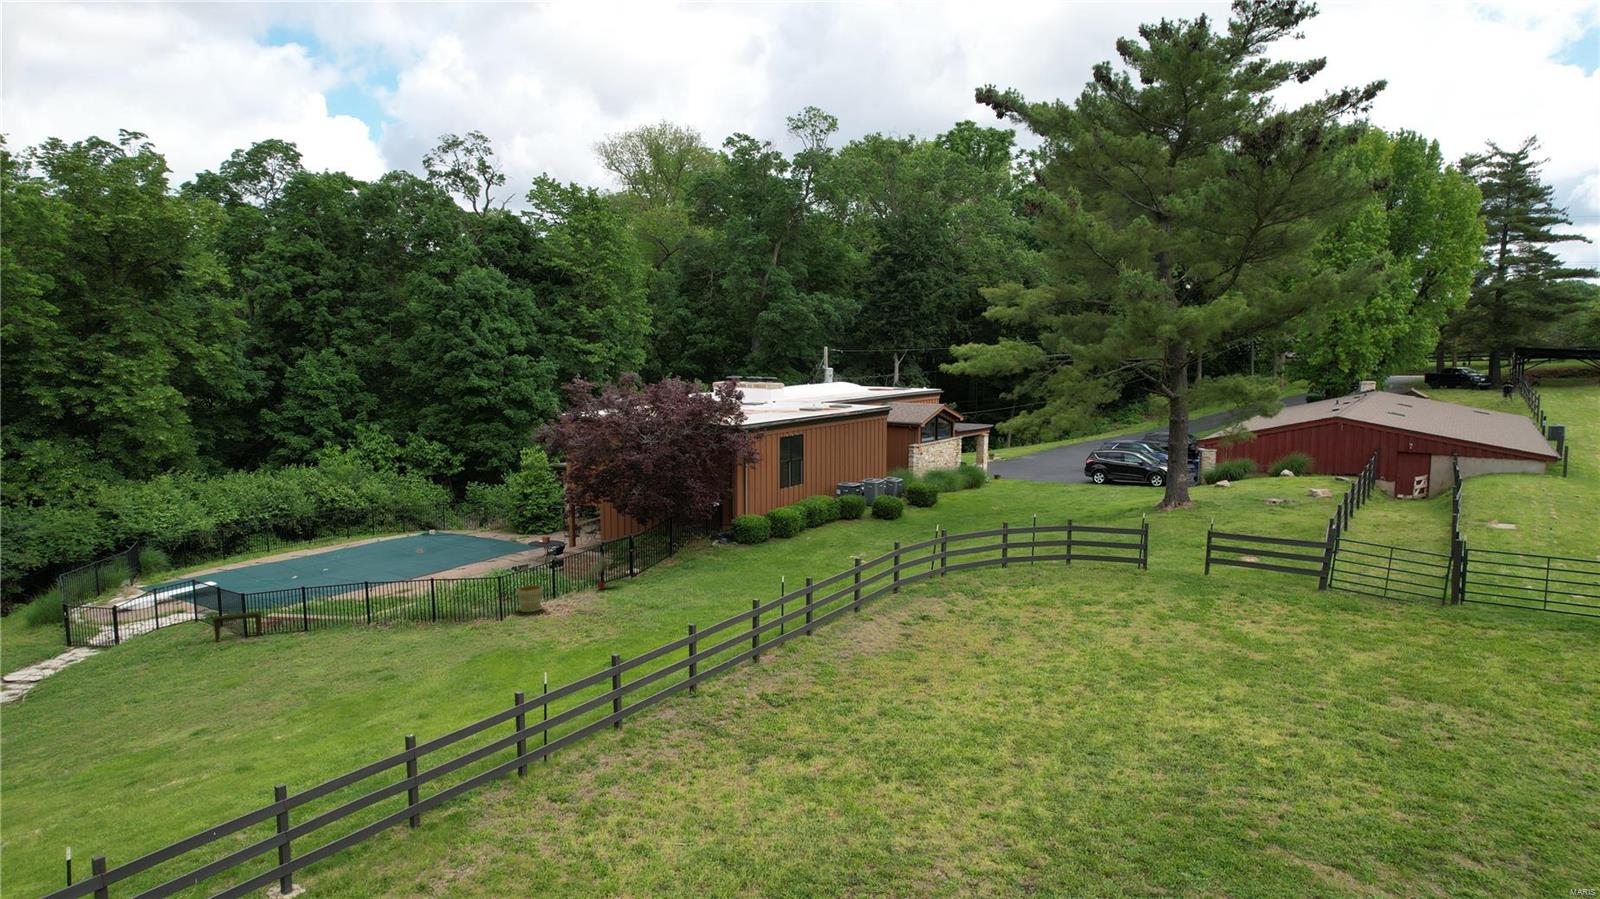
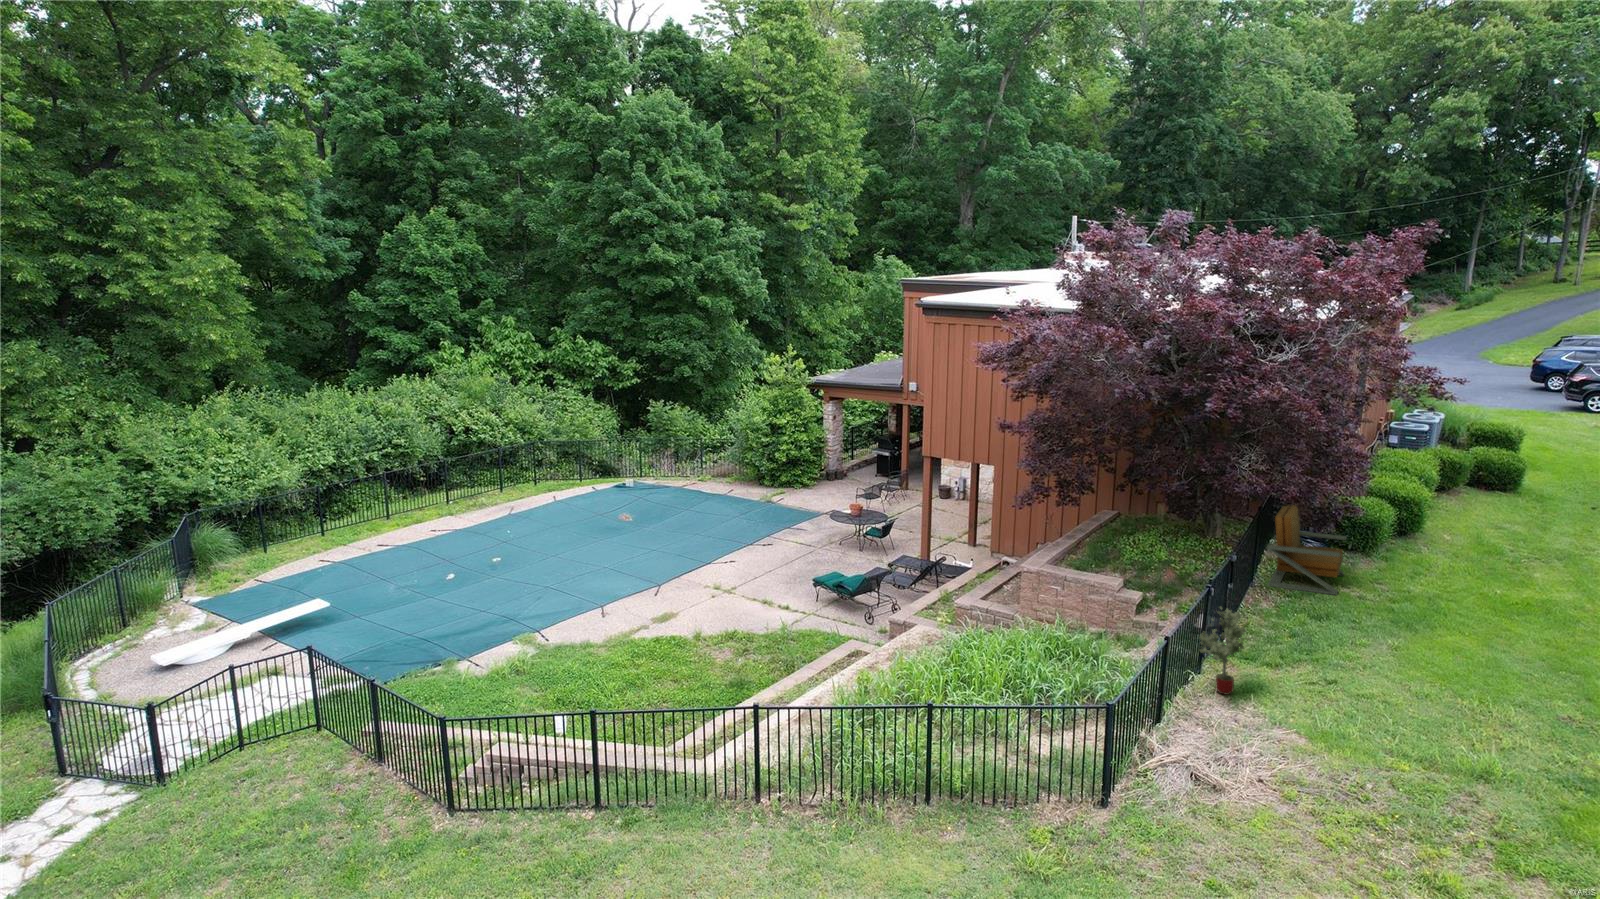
lounge chair: none [689,521,736,561] -> present [1267,505,1347,595]
wooden bucket: present [516,585,543,612] -> none [1126,715,1203,800]
bench: present [213,611,262,641] -> none [355,752,467,842]

